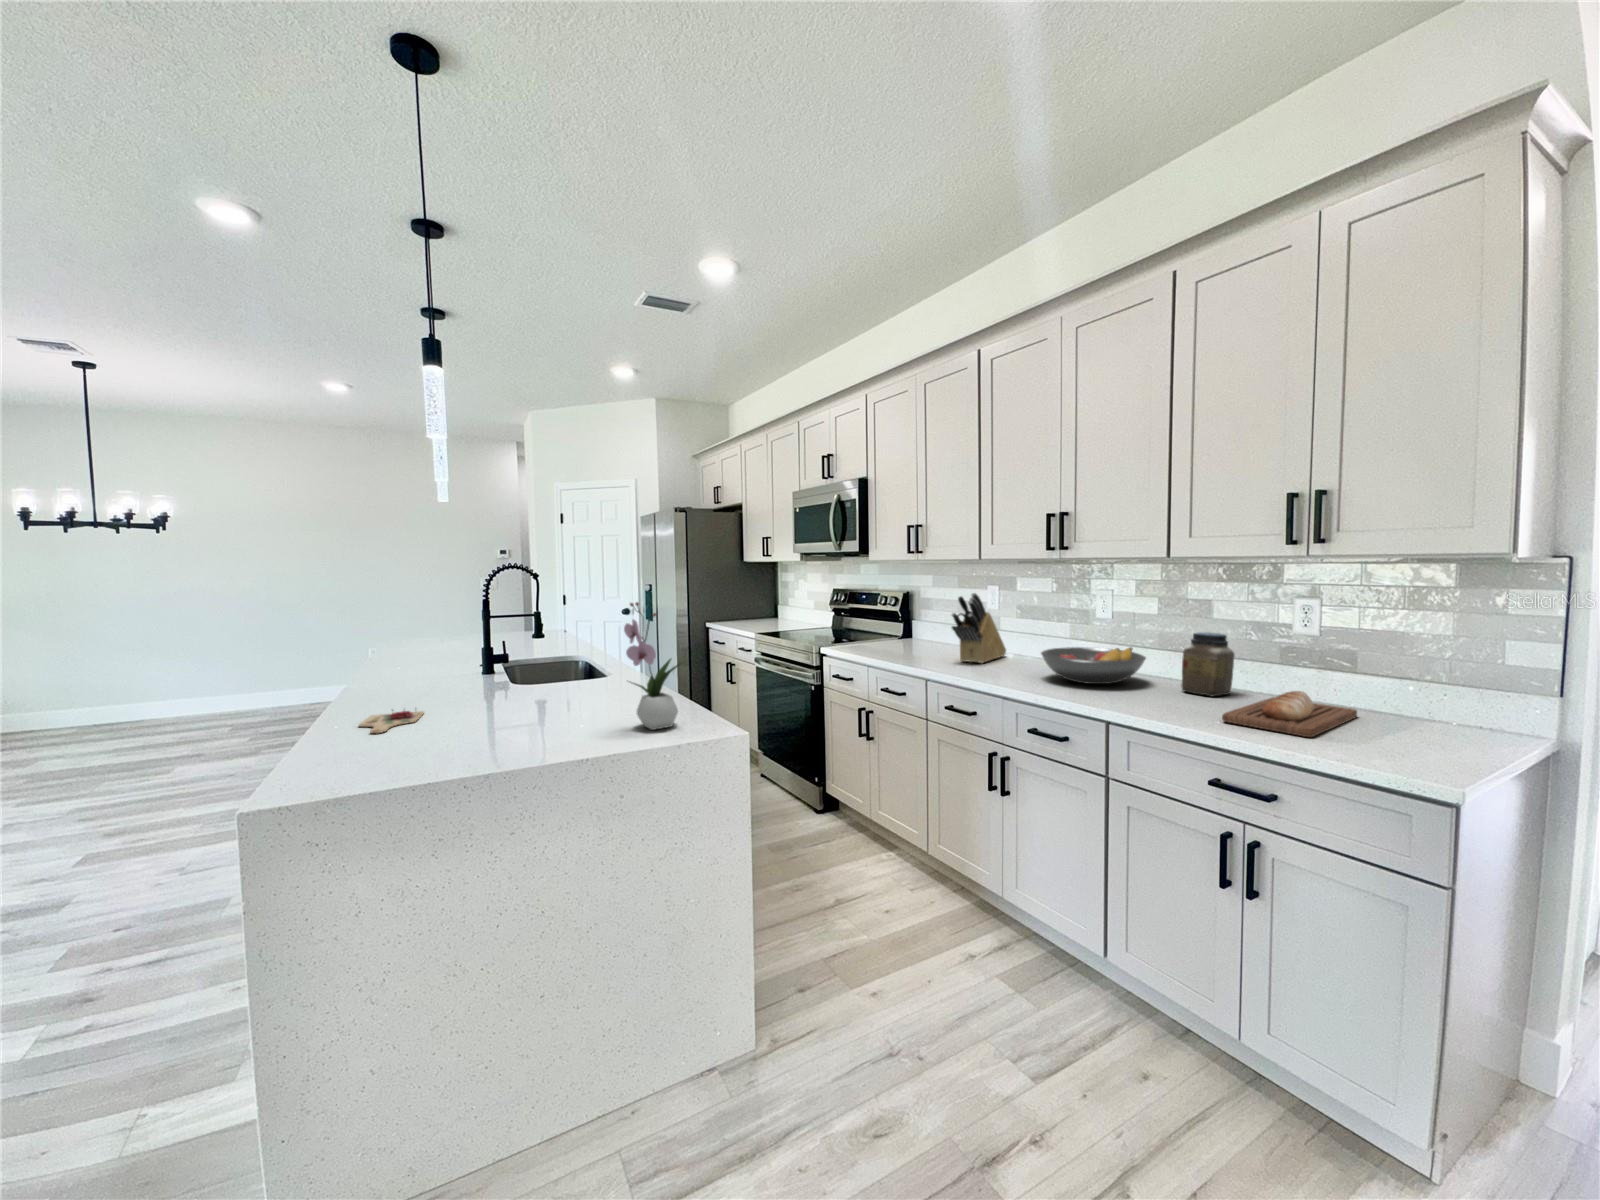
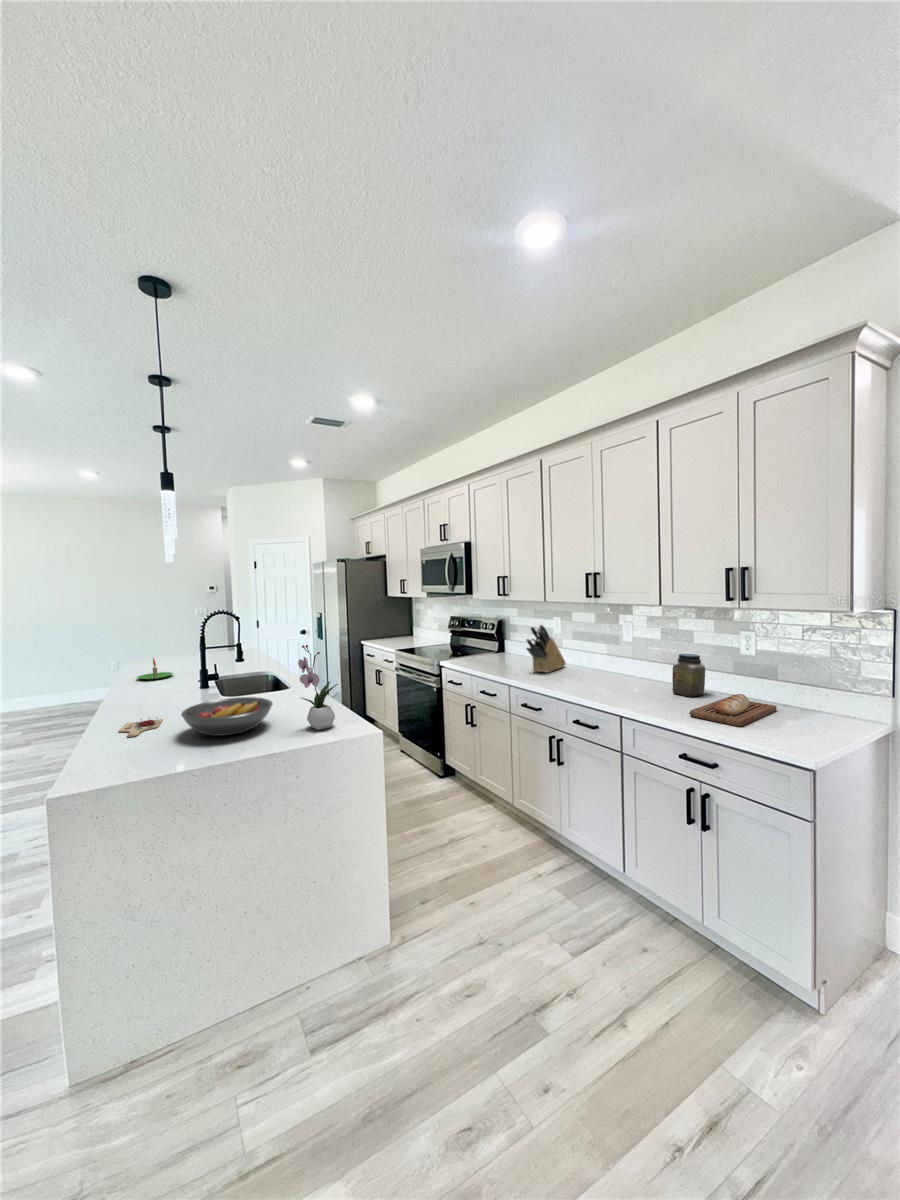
candle: none [393,631,444,662] -> present [137,658,173,680]
fruit bowl: present [1041,647,1146,684] -> present [181,697,273,736]

